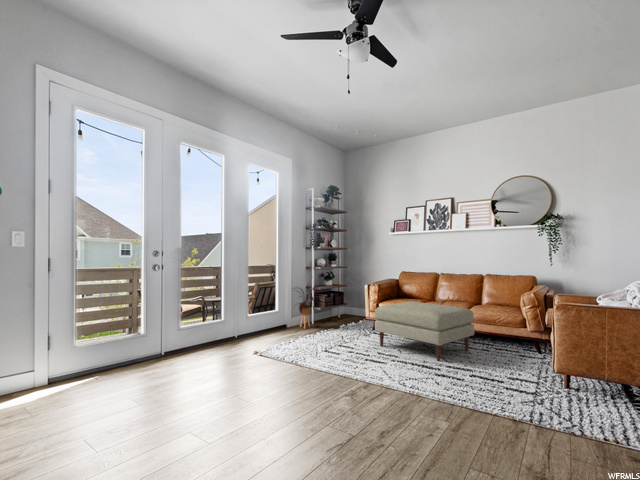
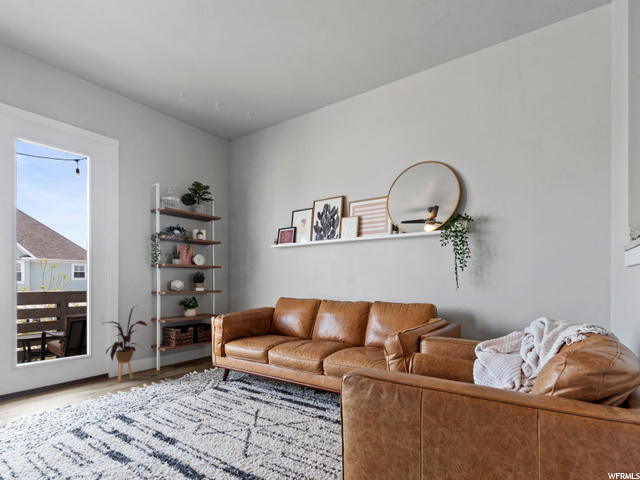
ottoman: present [375,302,474,361] -> none [173,343,317,453]

